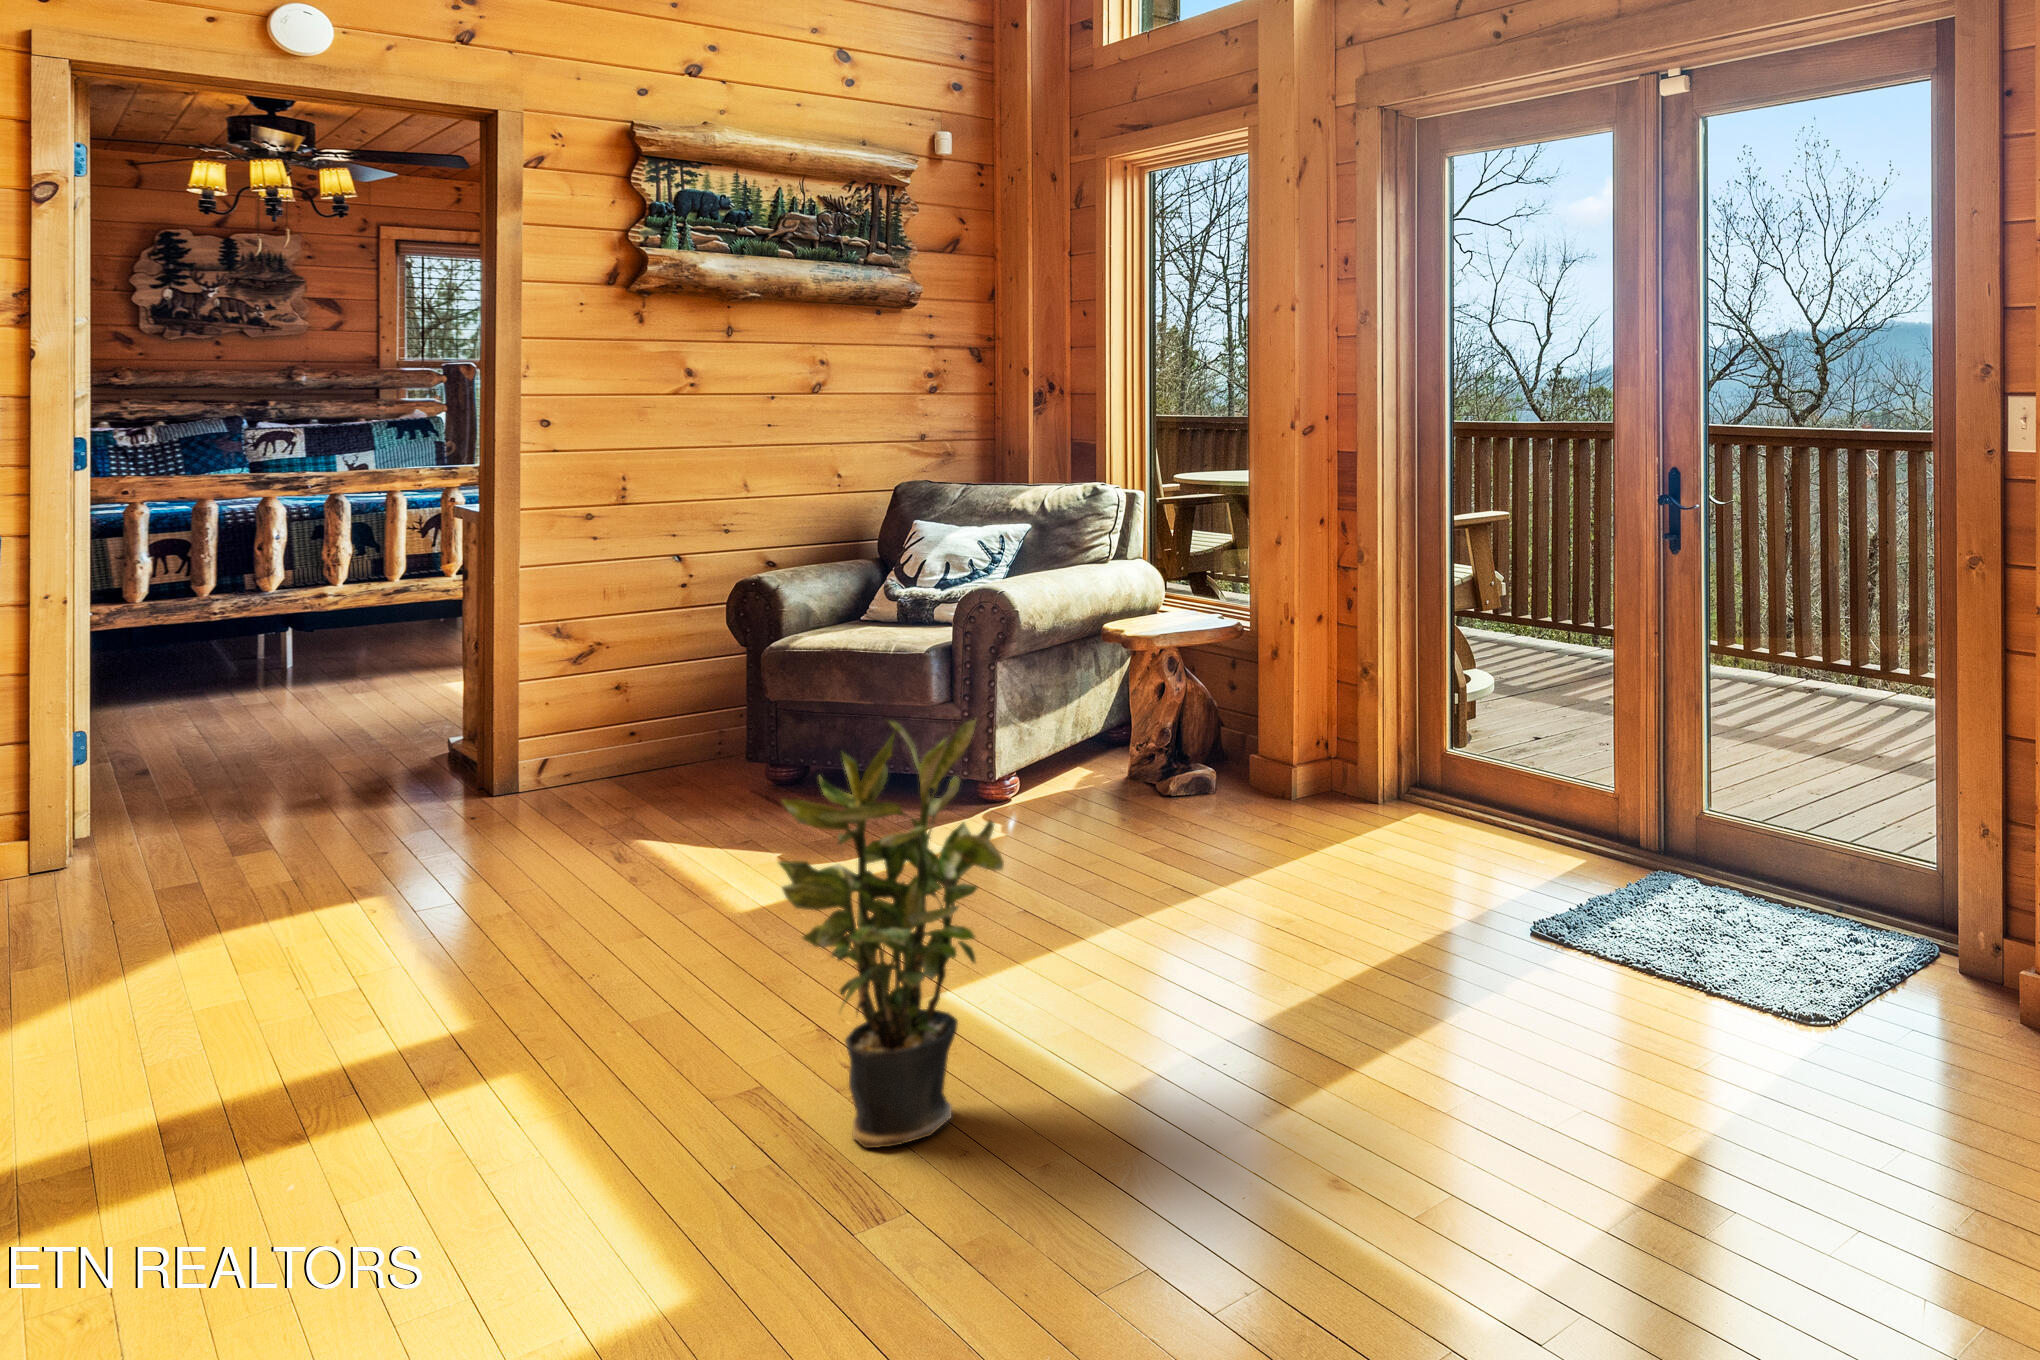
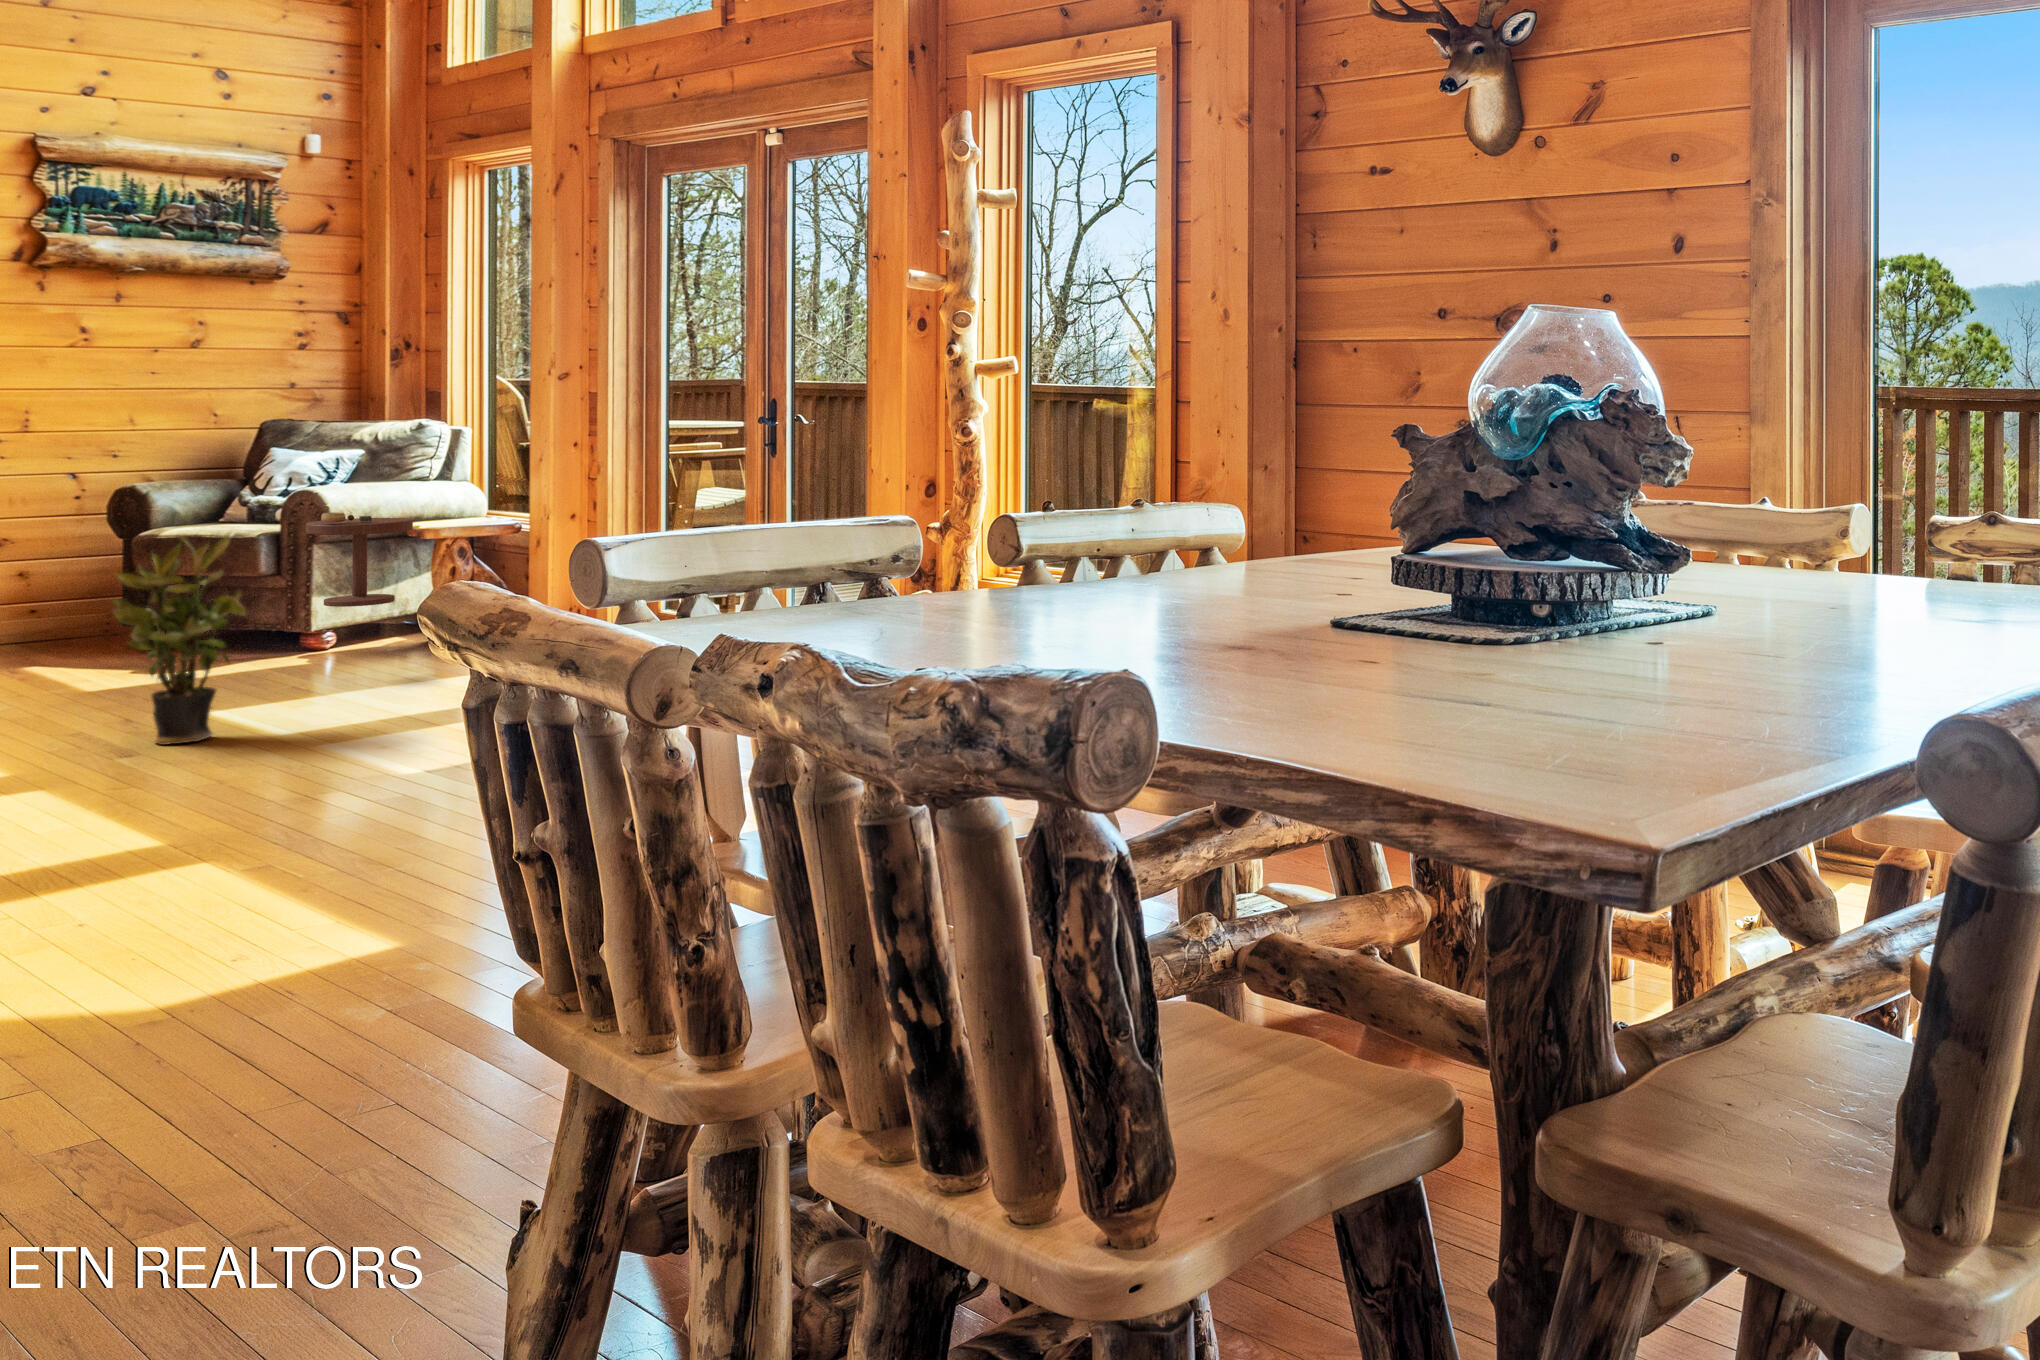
side table: none [1023,636,1169,903] -> present [306,512,413,607]

